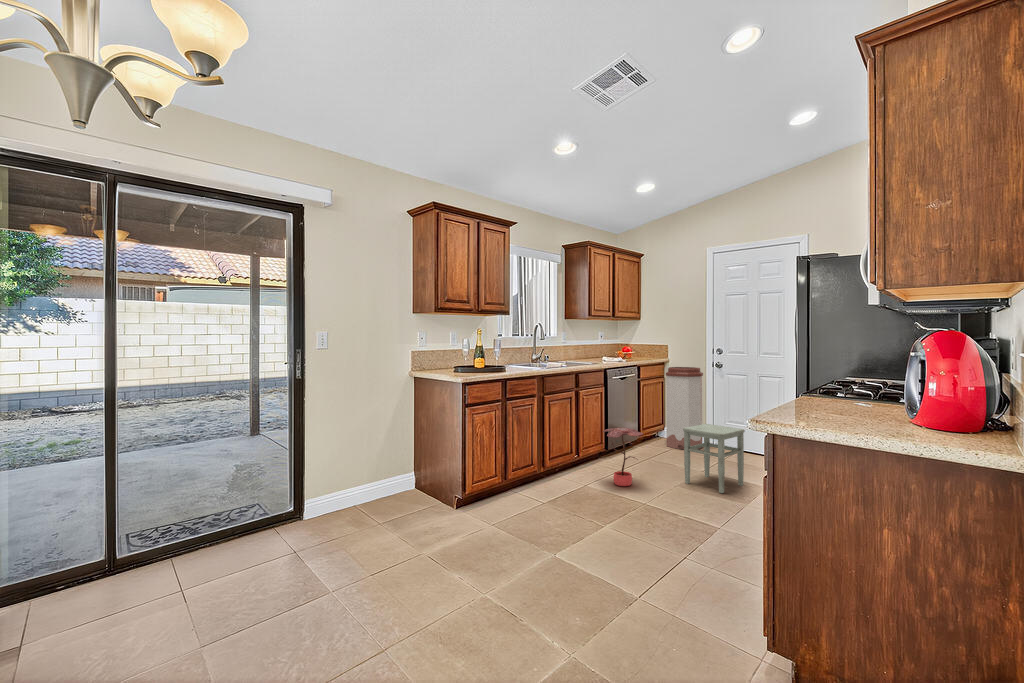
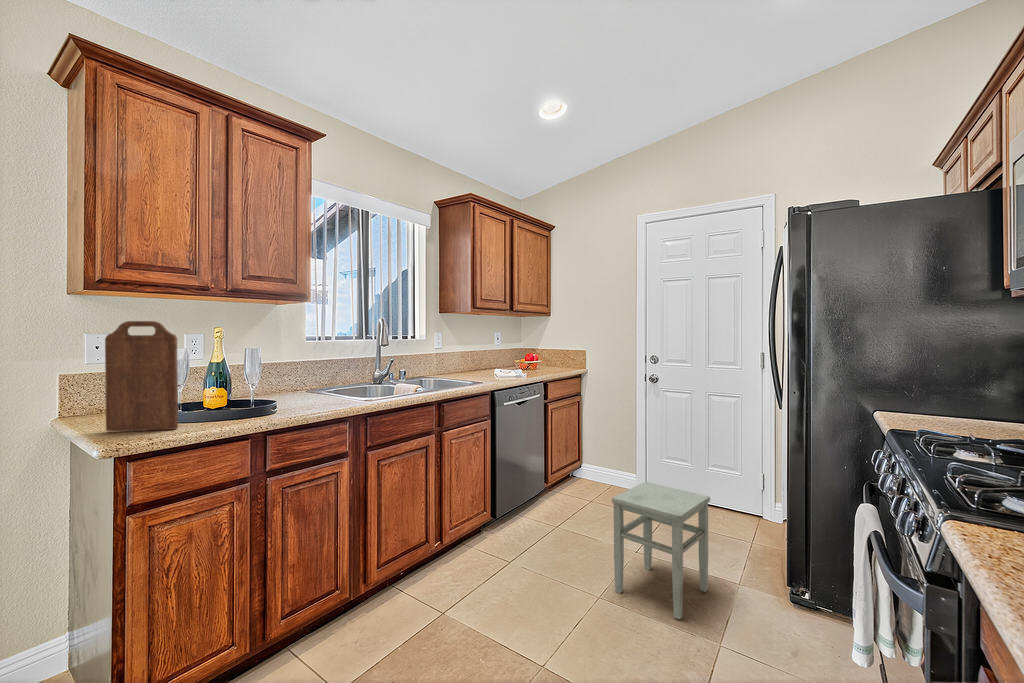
cutting board: none [448,327,477,375] -> present [105,321,178,431]
trash can: present [666,367,703,449] -> none [584,381,634,503]
potted plant: present [603,428,643,486] -> none [476,501,546,612]

